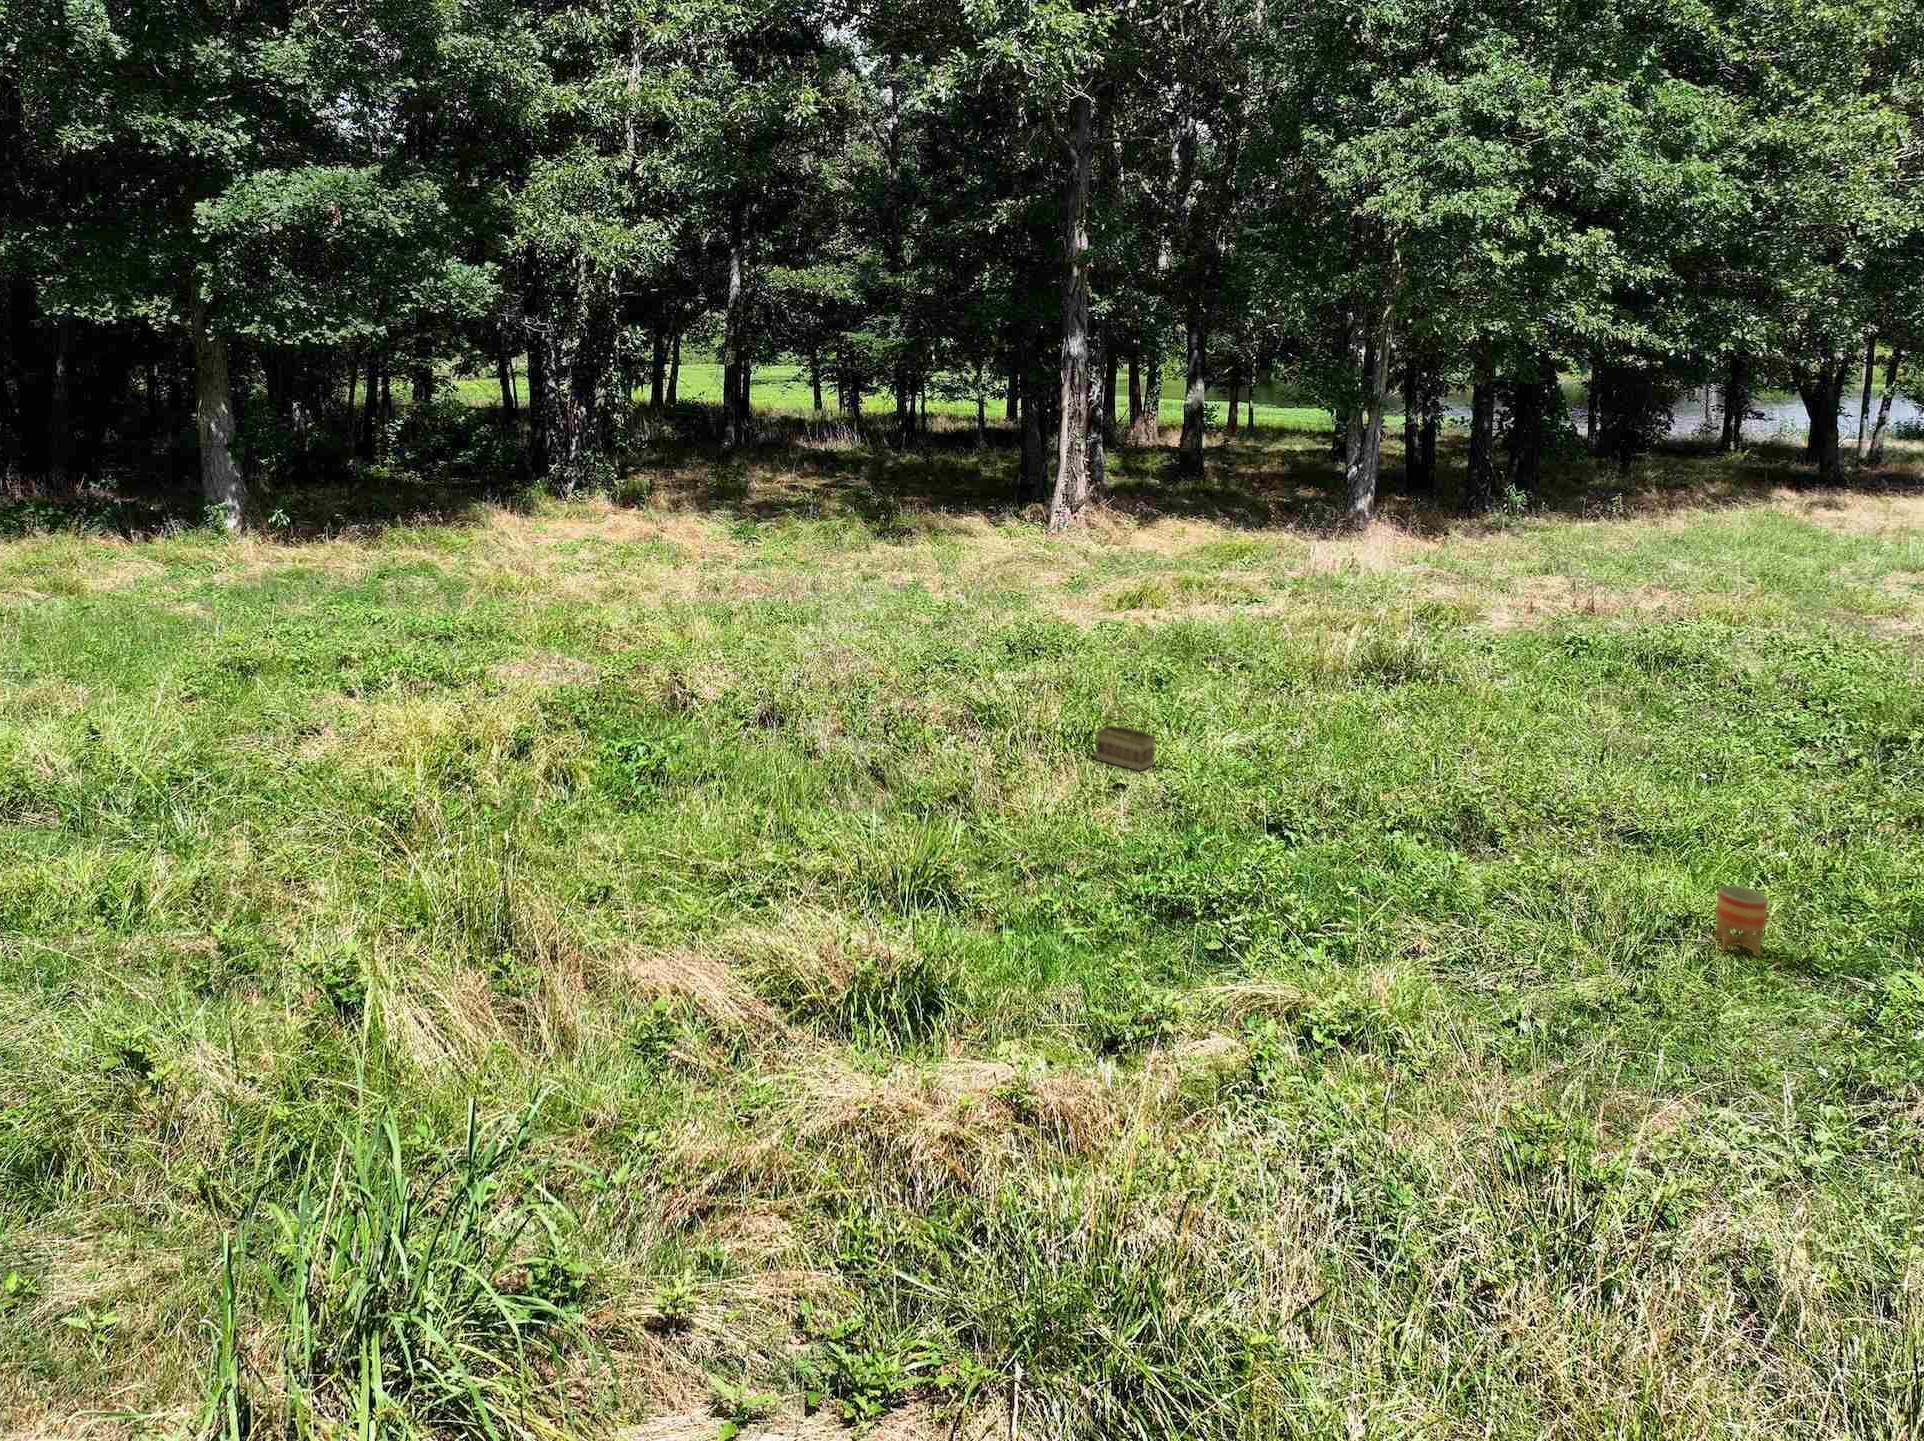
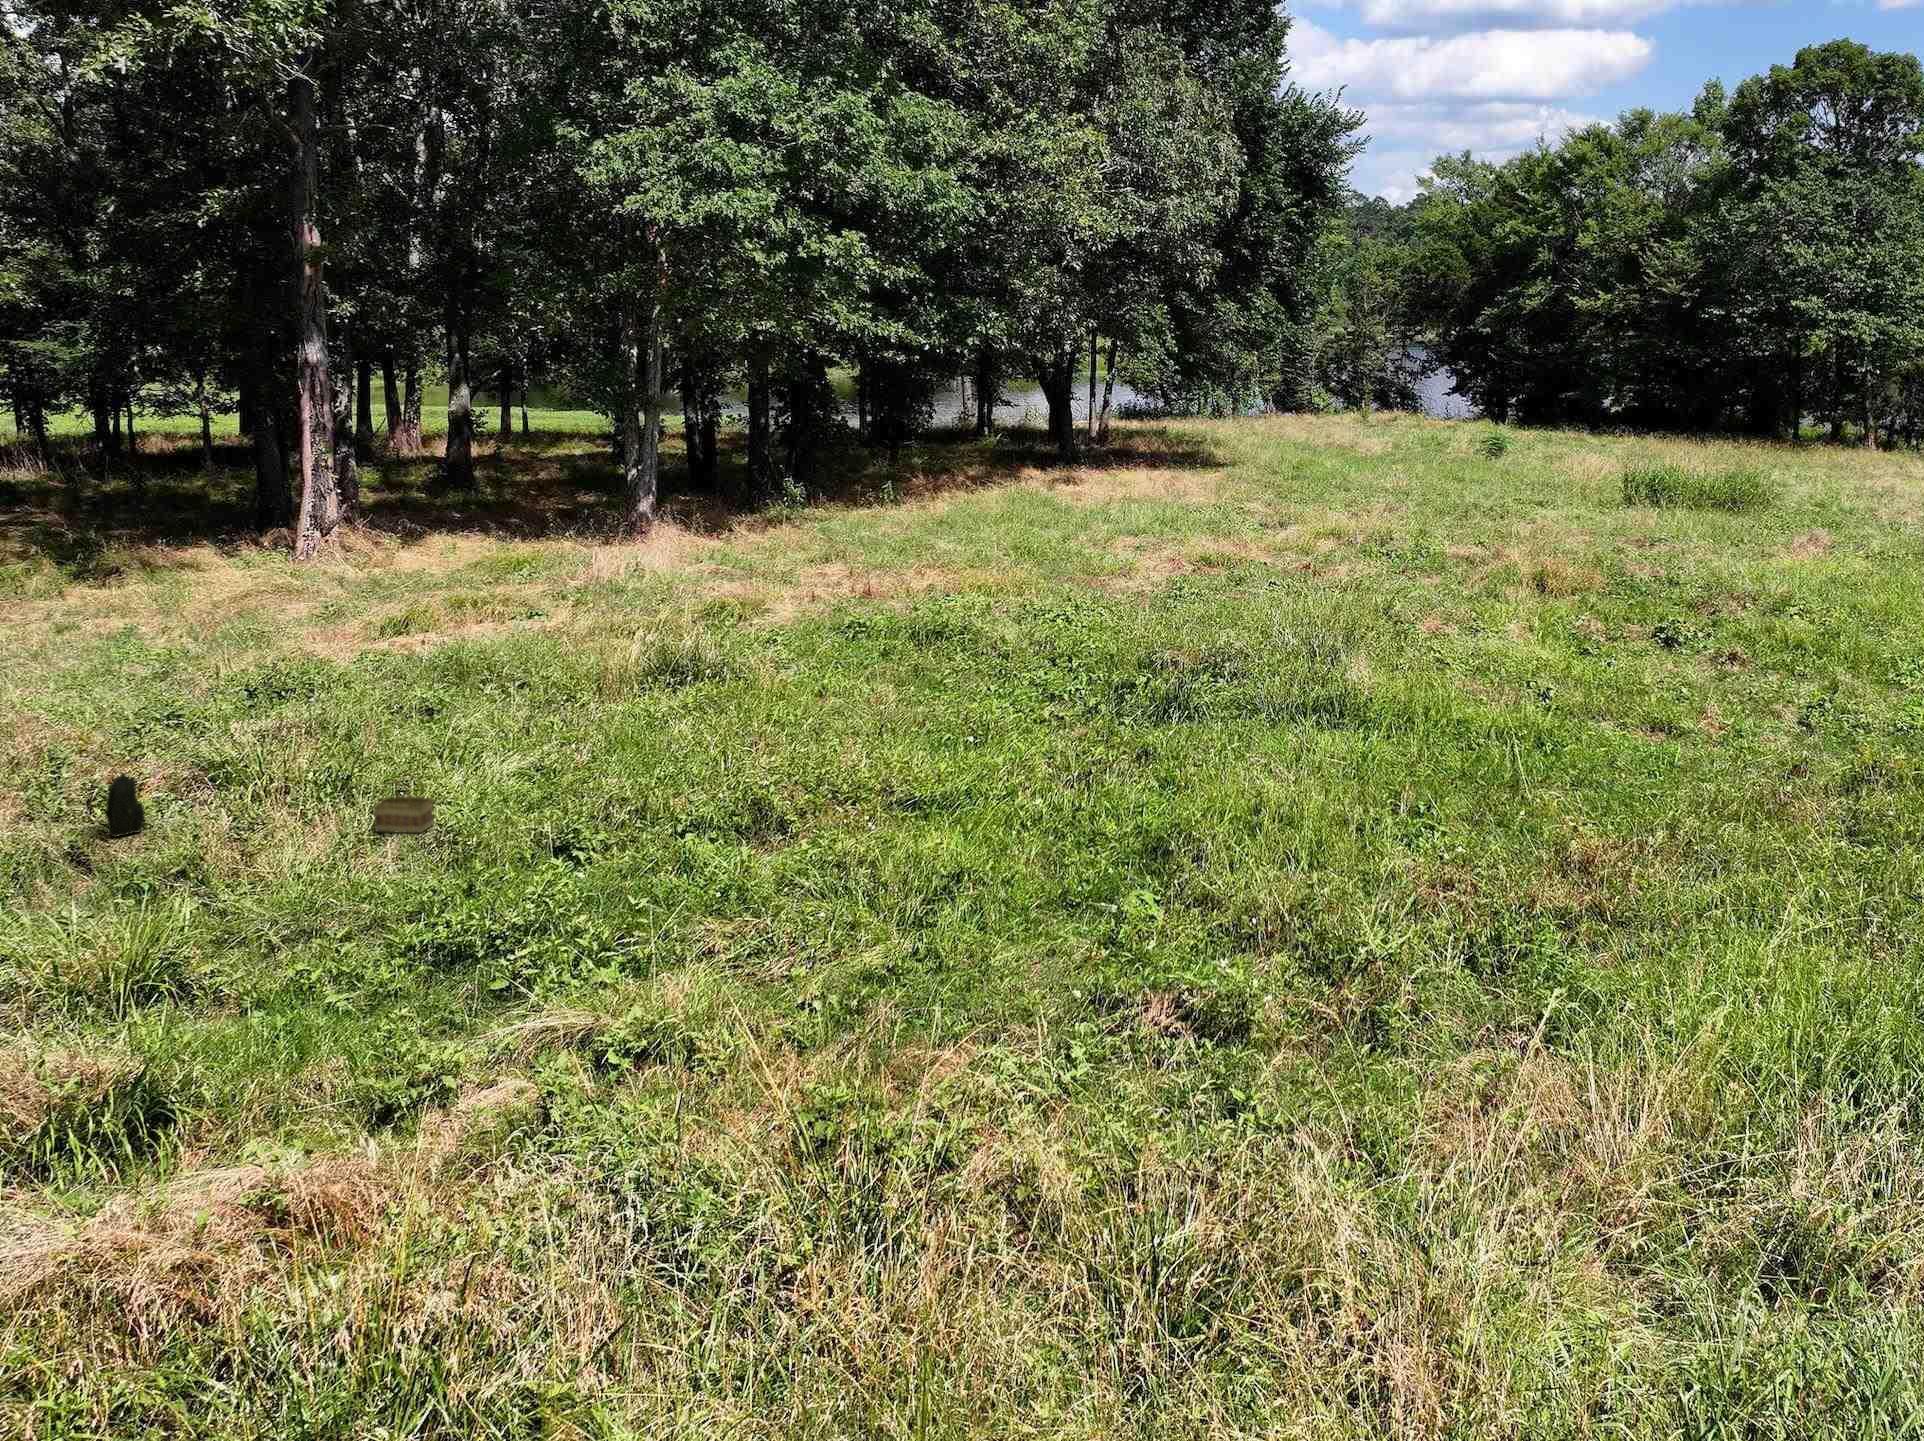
backpack: none [875,654,905,715] -> present [105,772,145,837]
planter: present [1715,885,1768,957] -> none [840,819,867,863]

